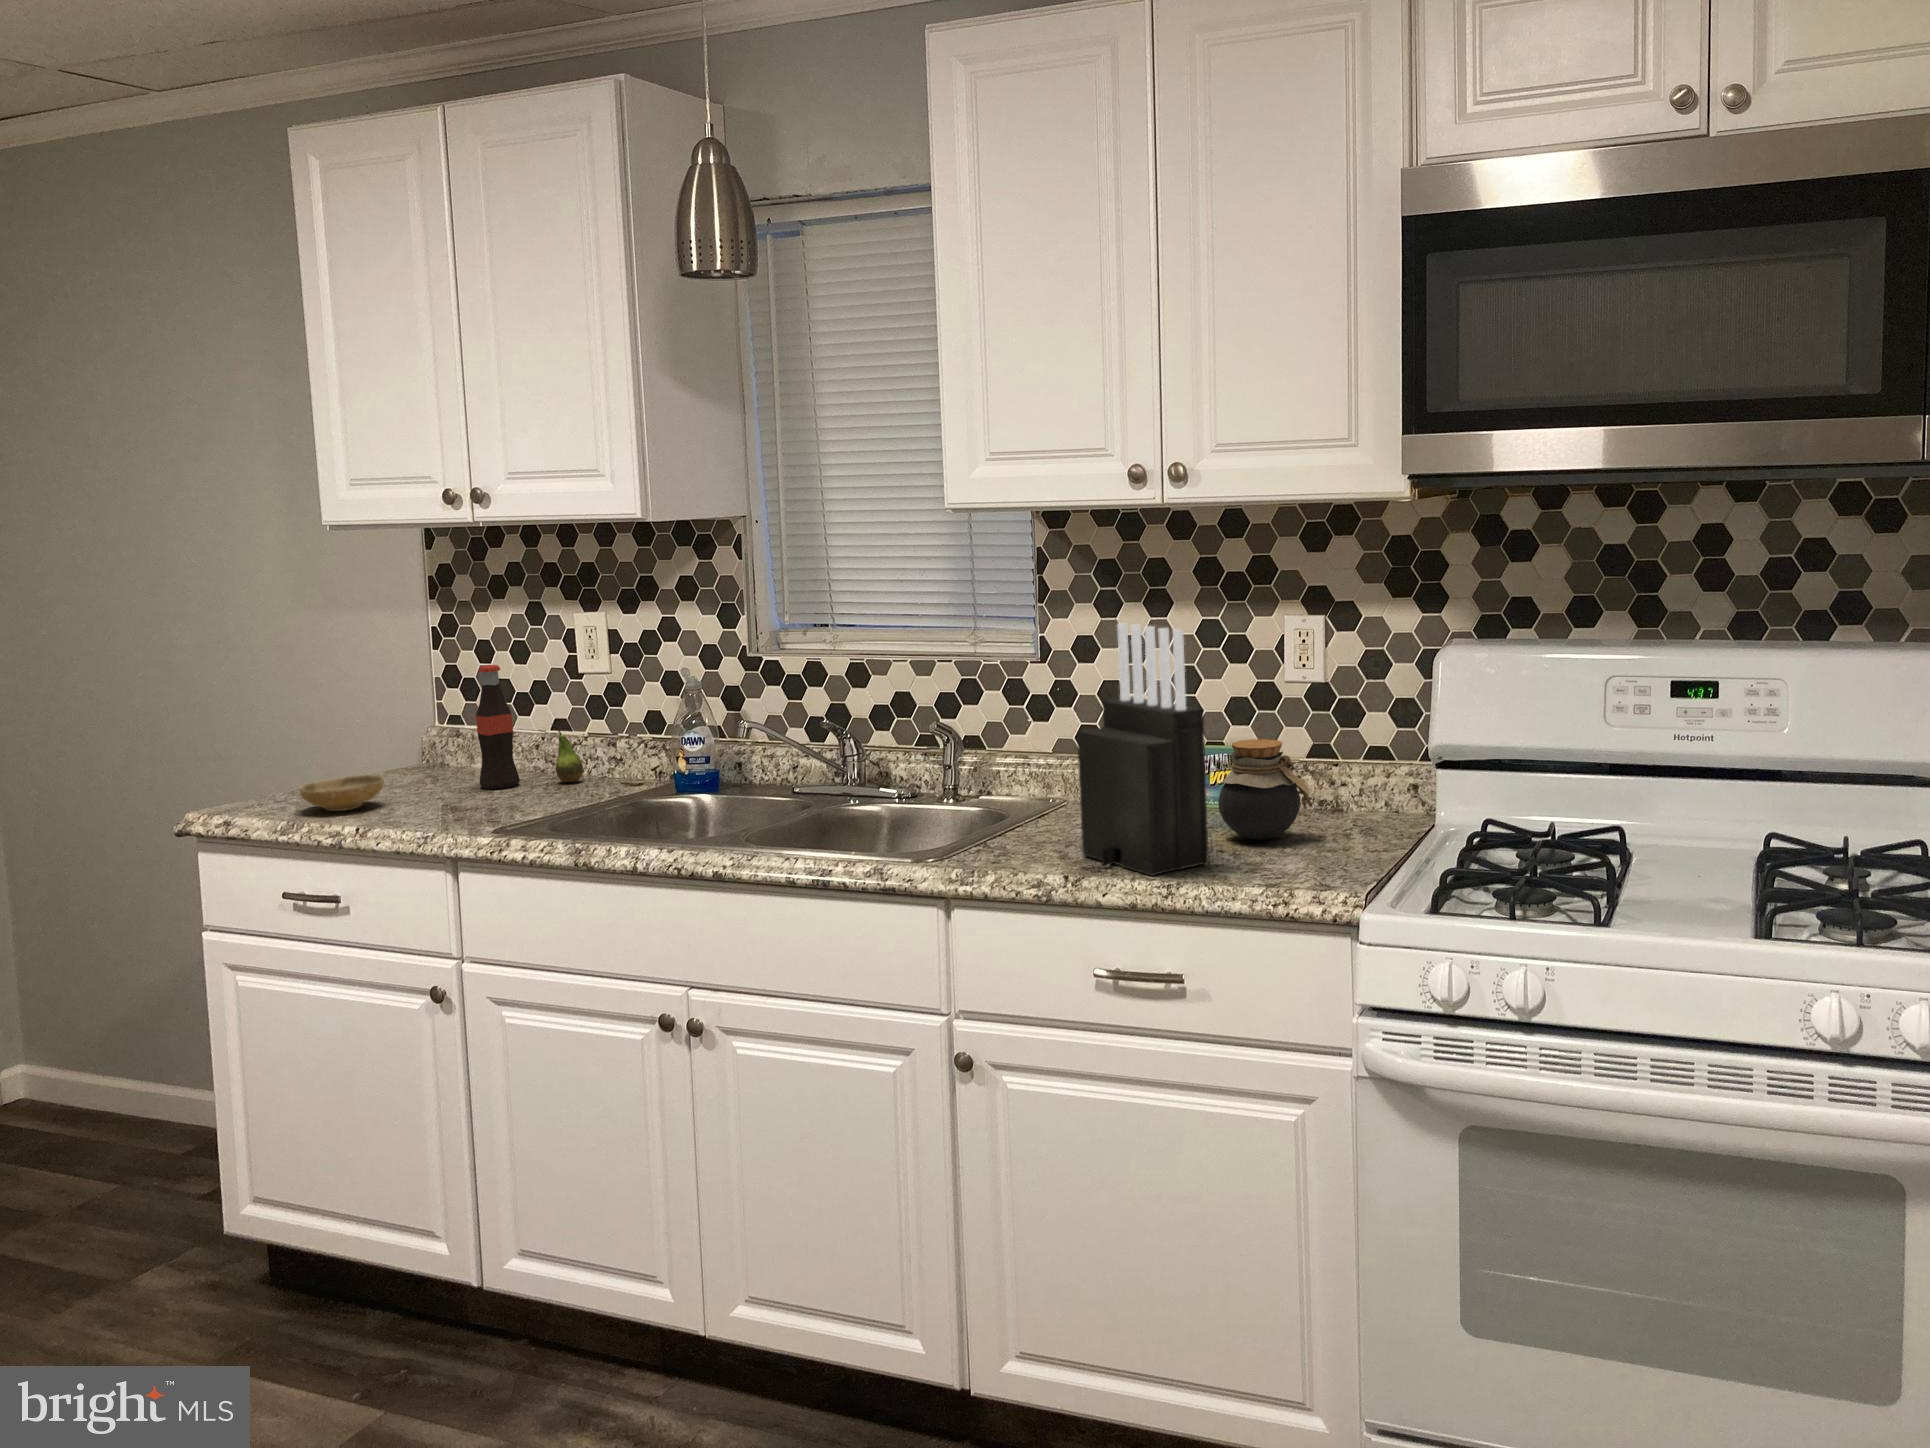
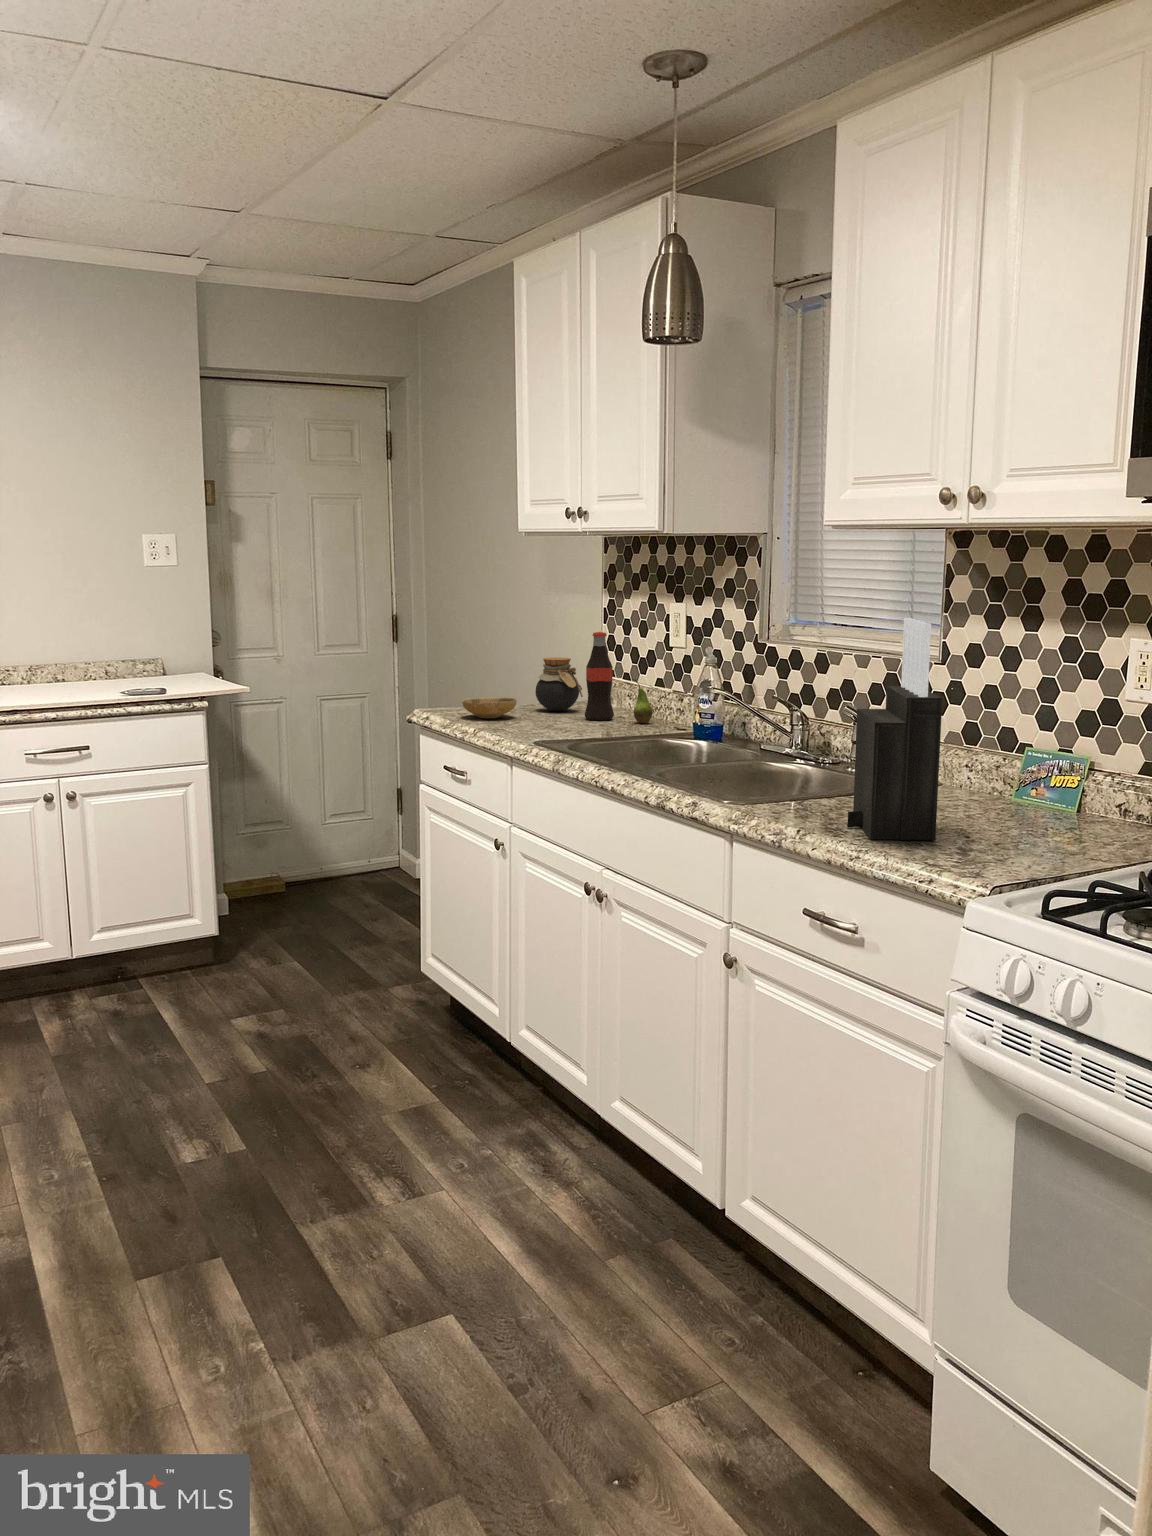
jar: present [1219,739,1312,840] -> present [536,658,583,711]

